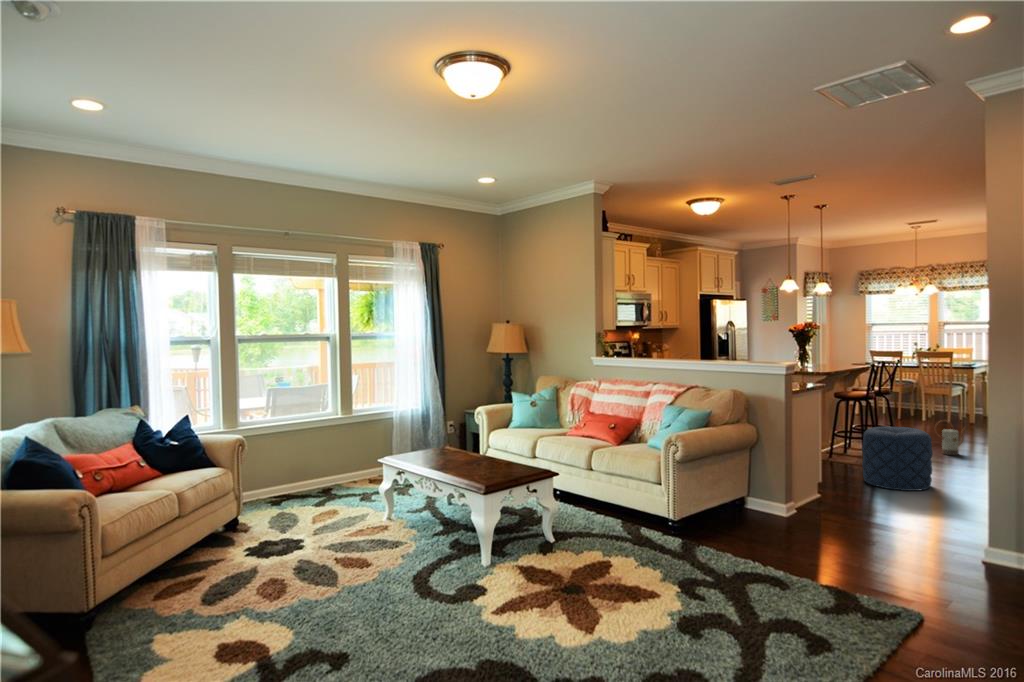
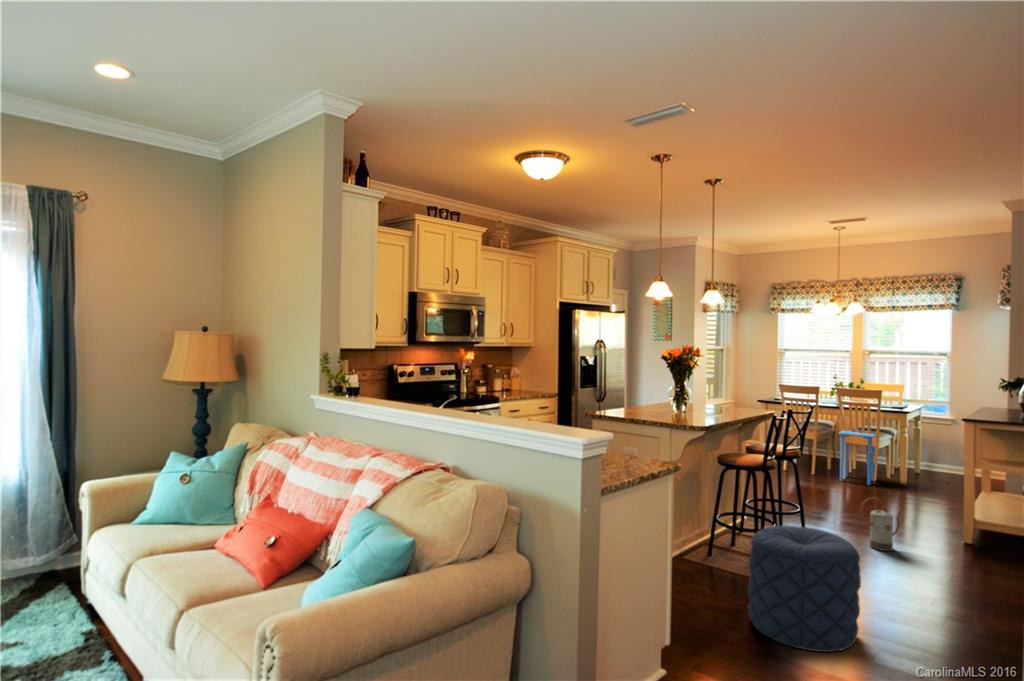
side table: none [919,384,952,425] -> present [839,430,875,485]

